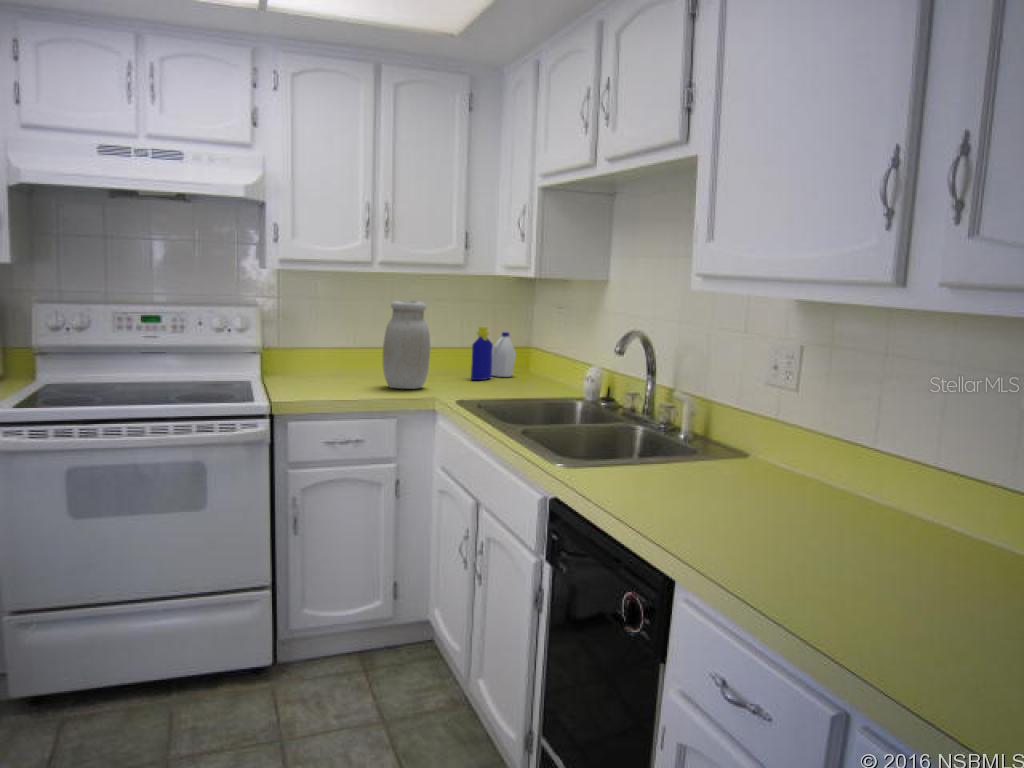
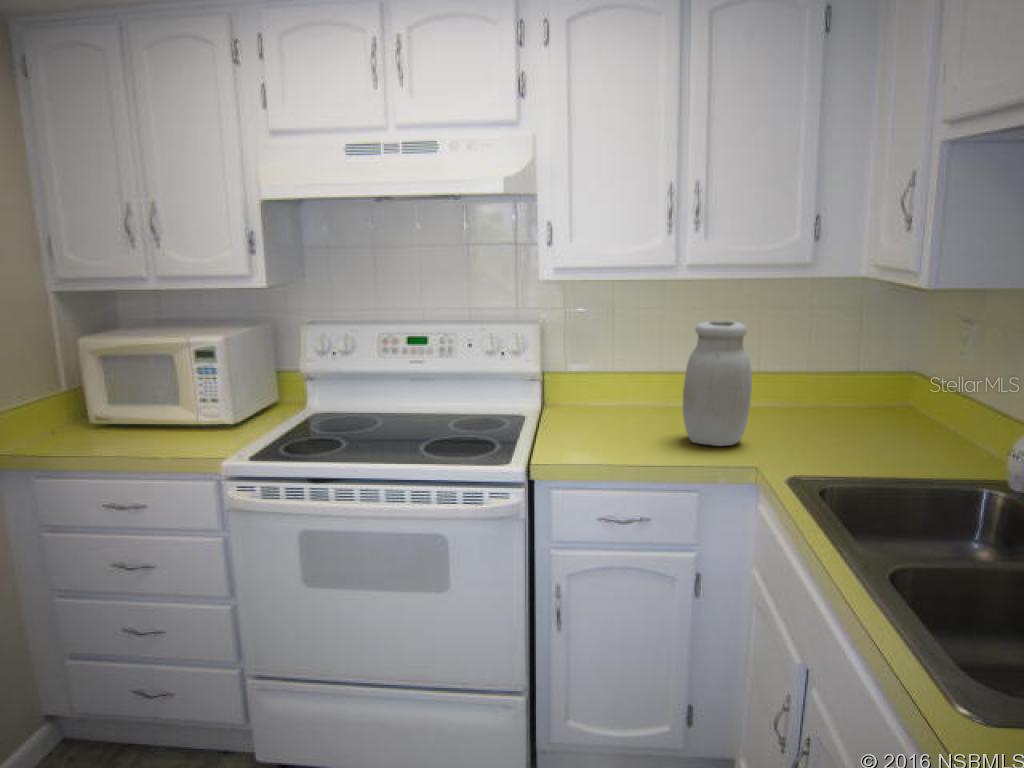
bottle: present [471,327,516,380] -> none [815,349,889,427]

